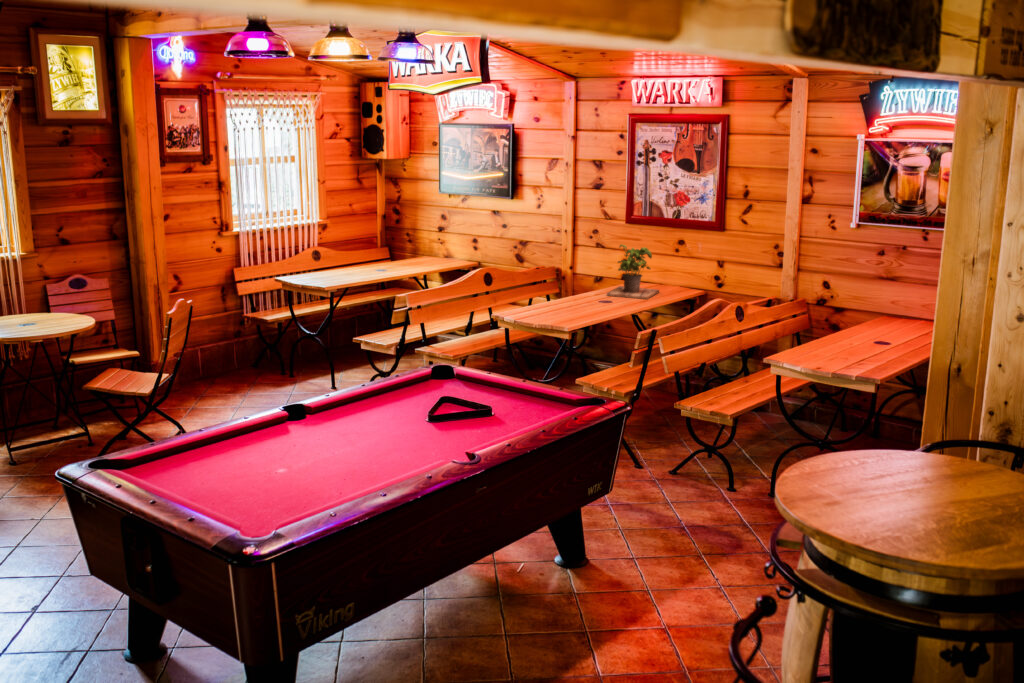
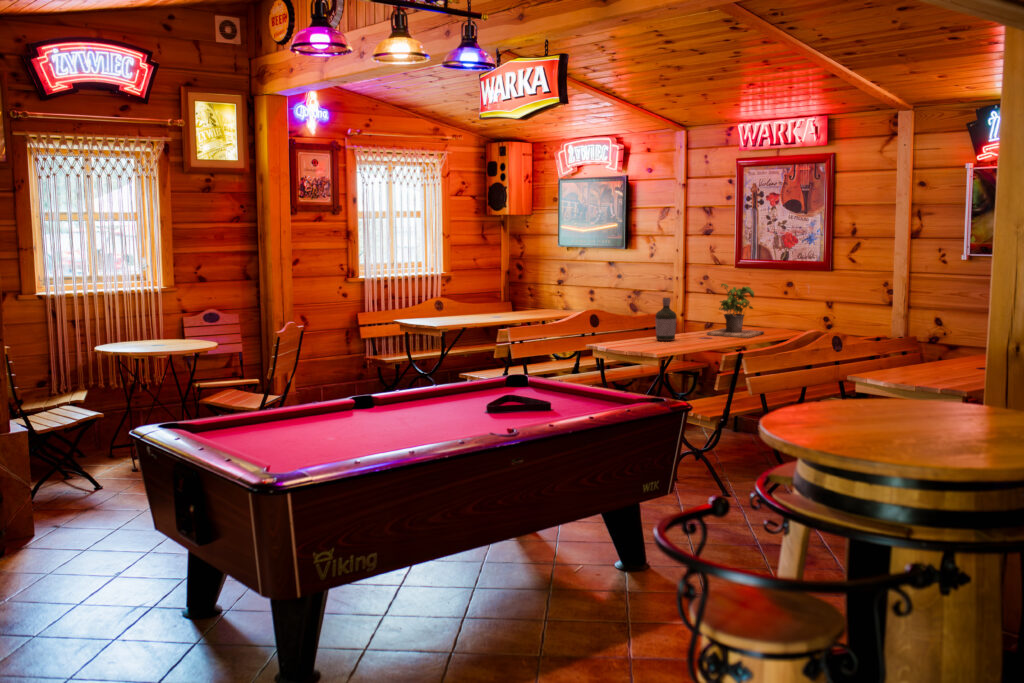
bottle: none [562,263,582,307] -> present [655,298,677,341]

